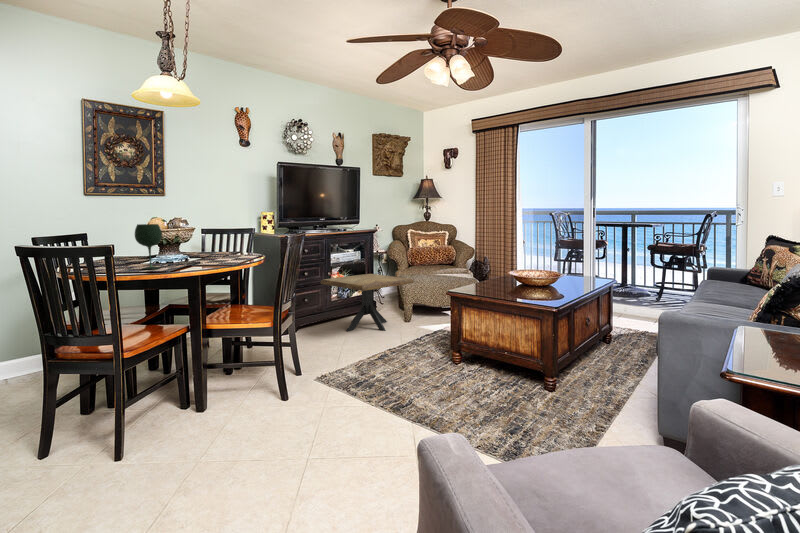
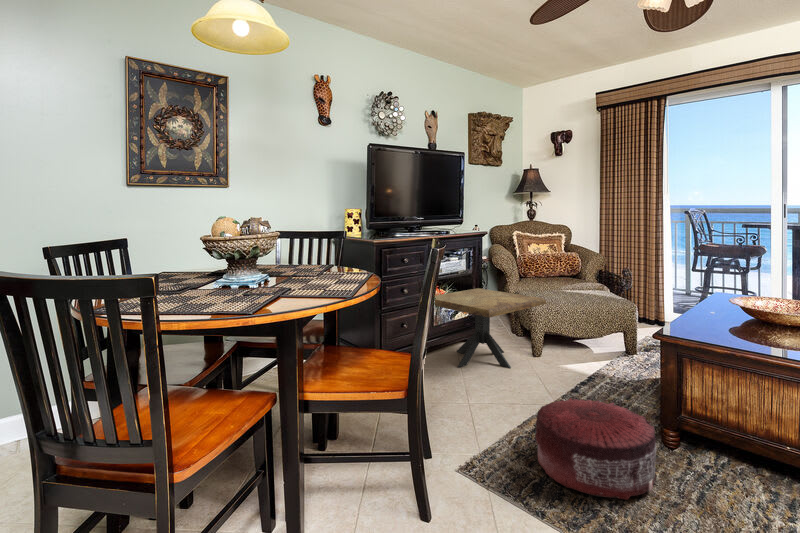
wine glass: present [135,224,162,269] -> none [192,230,237,310]
pouf: none [364,335,437,385] -> present [535,398,657,500]

